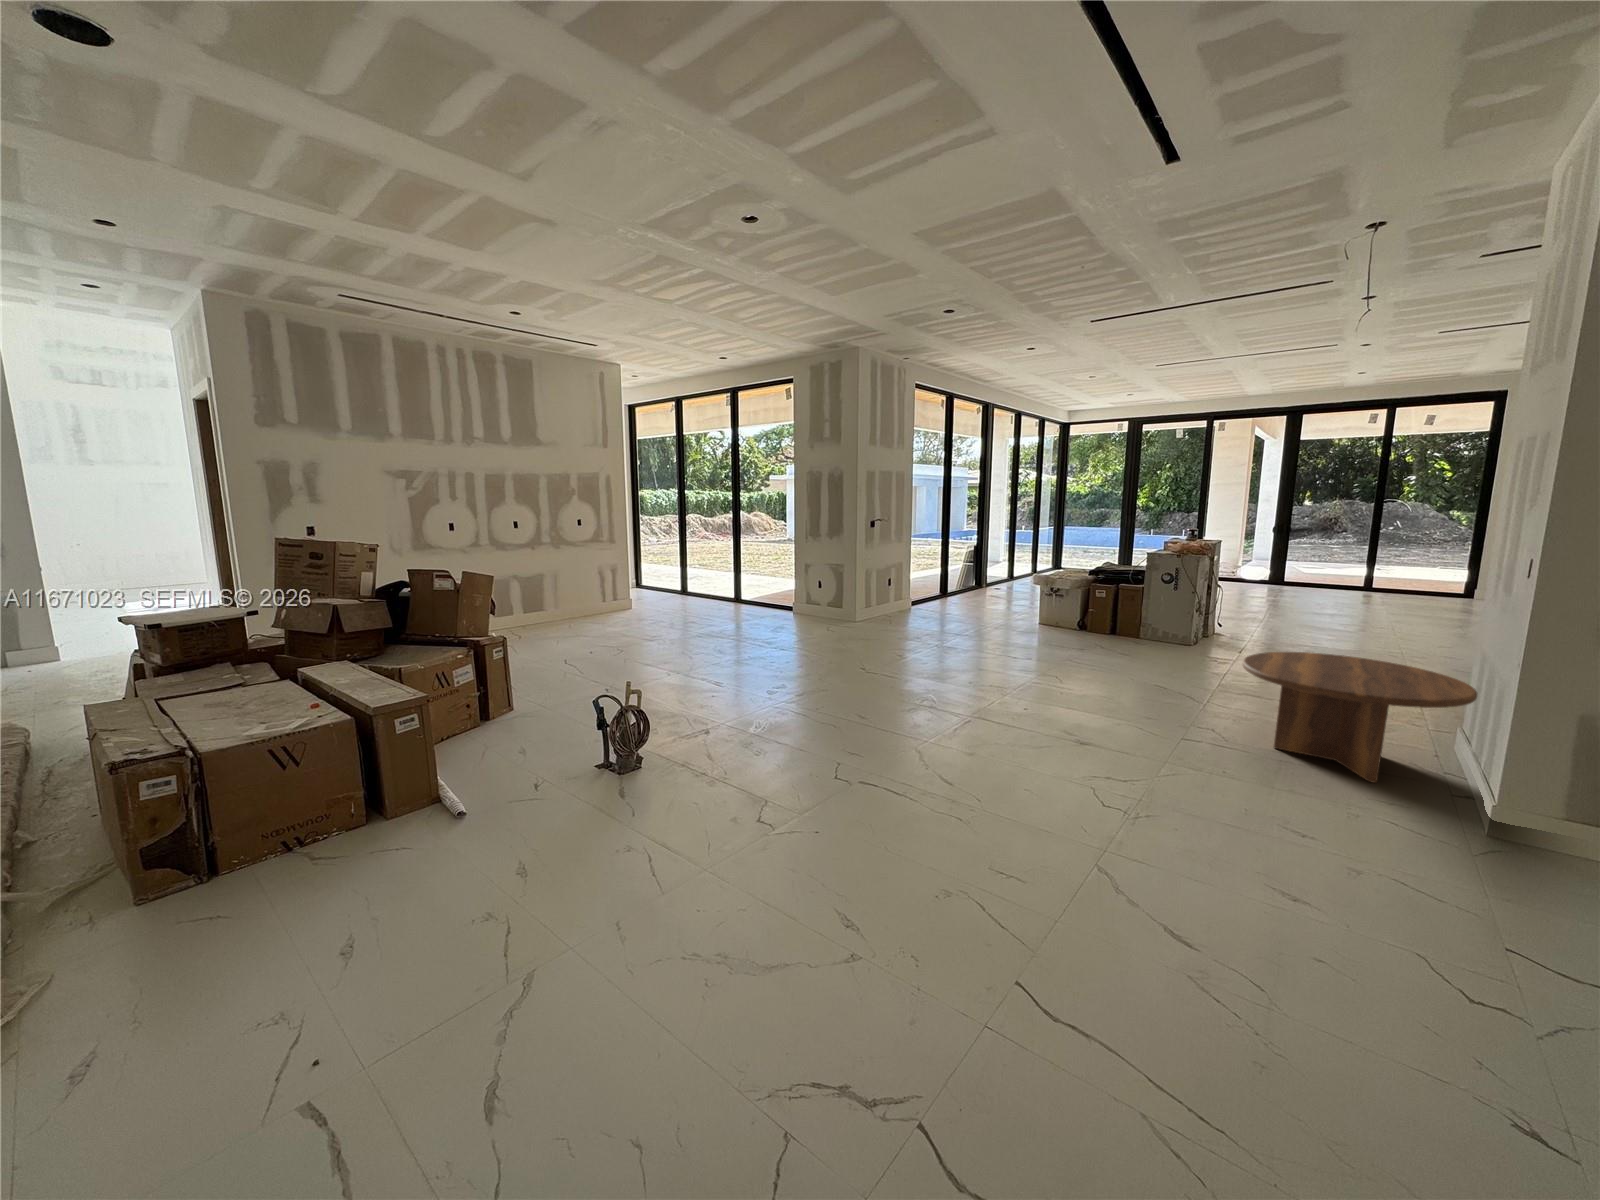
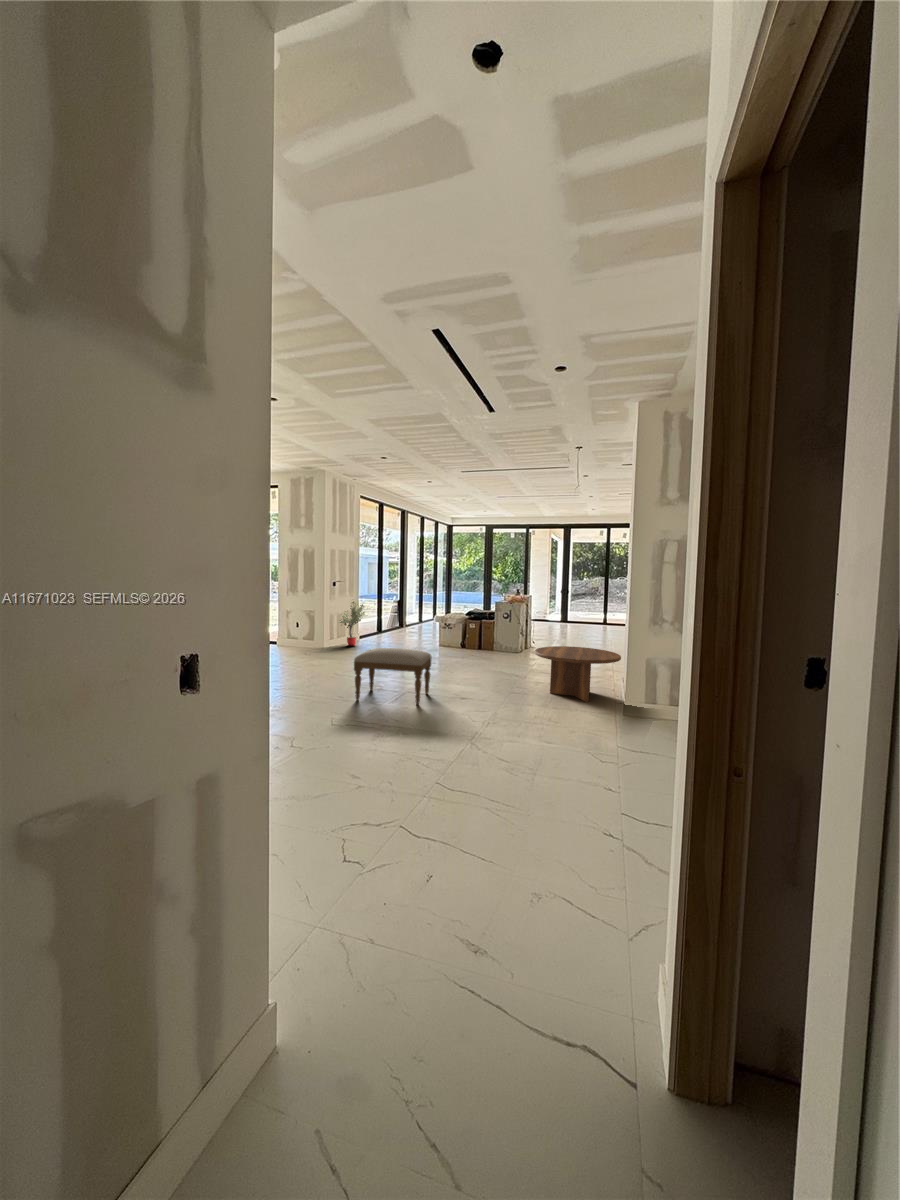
potted tree: none [875,546,920,619] -> present [339,599,365,646]
ottoman: none [880,640,1022,752] -> present [354,648,432,705]

